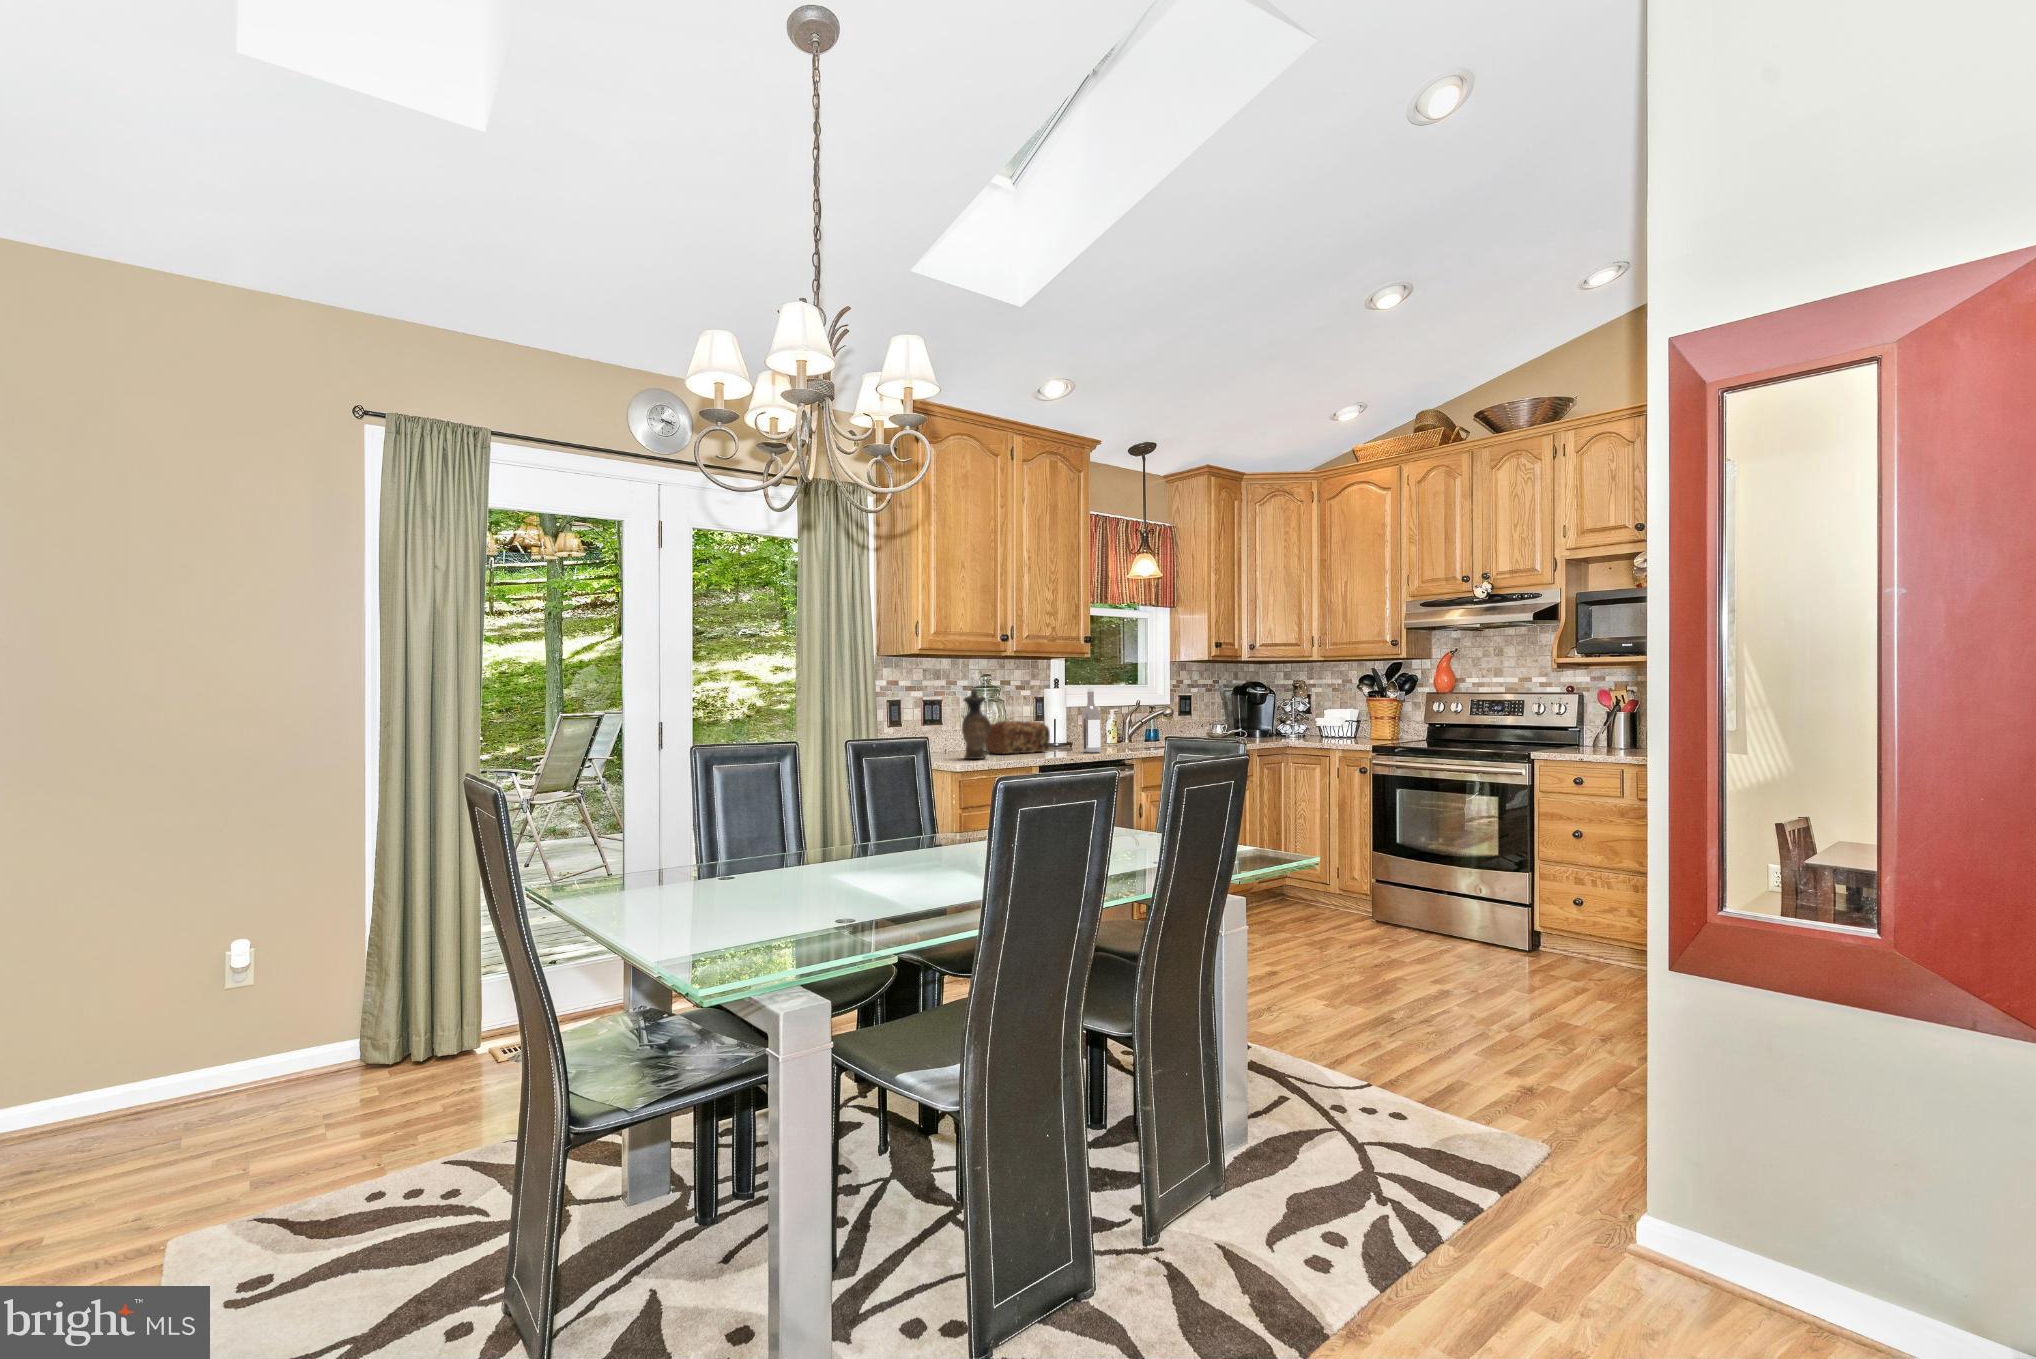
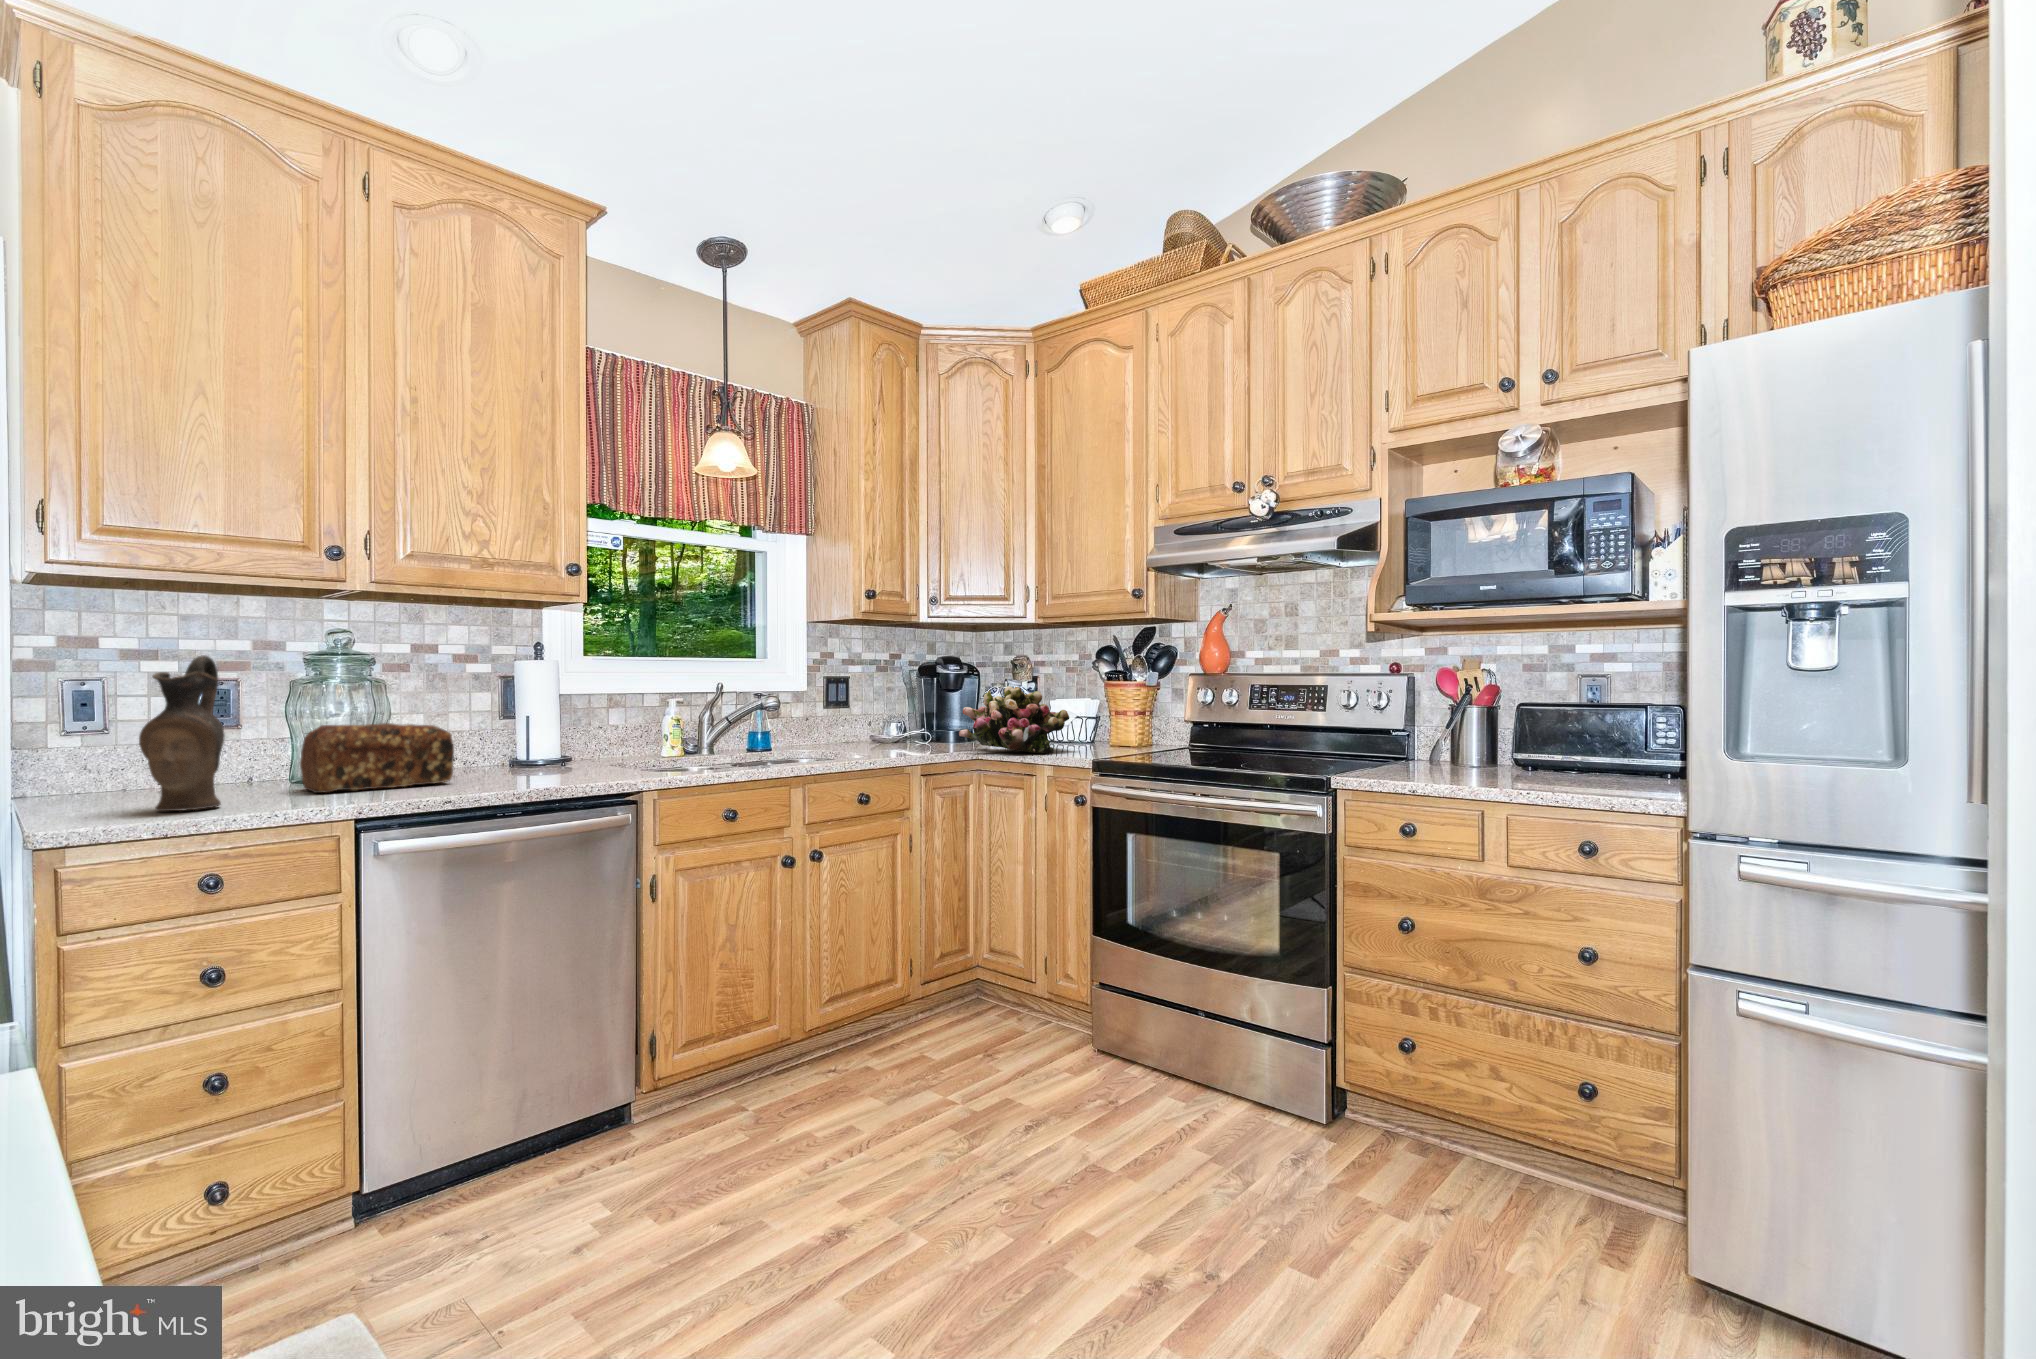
wine bottle: present [1082,687,1101,753] -> none [513,658,552,785]
flower arrangement: none [1282,701,1351,742] -> present [959,686,1069,753]

